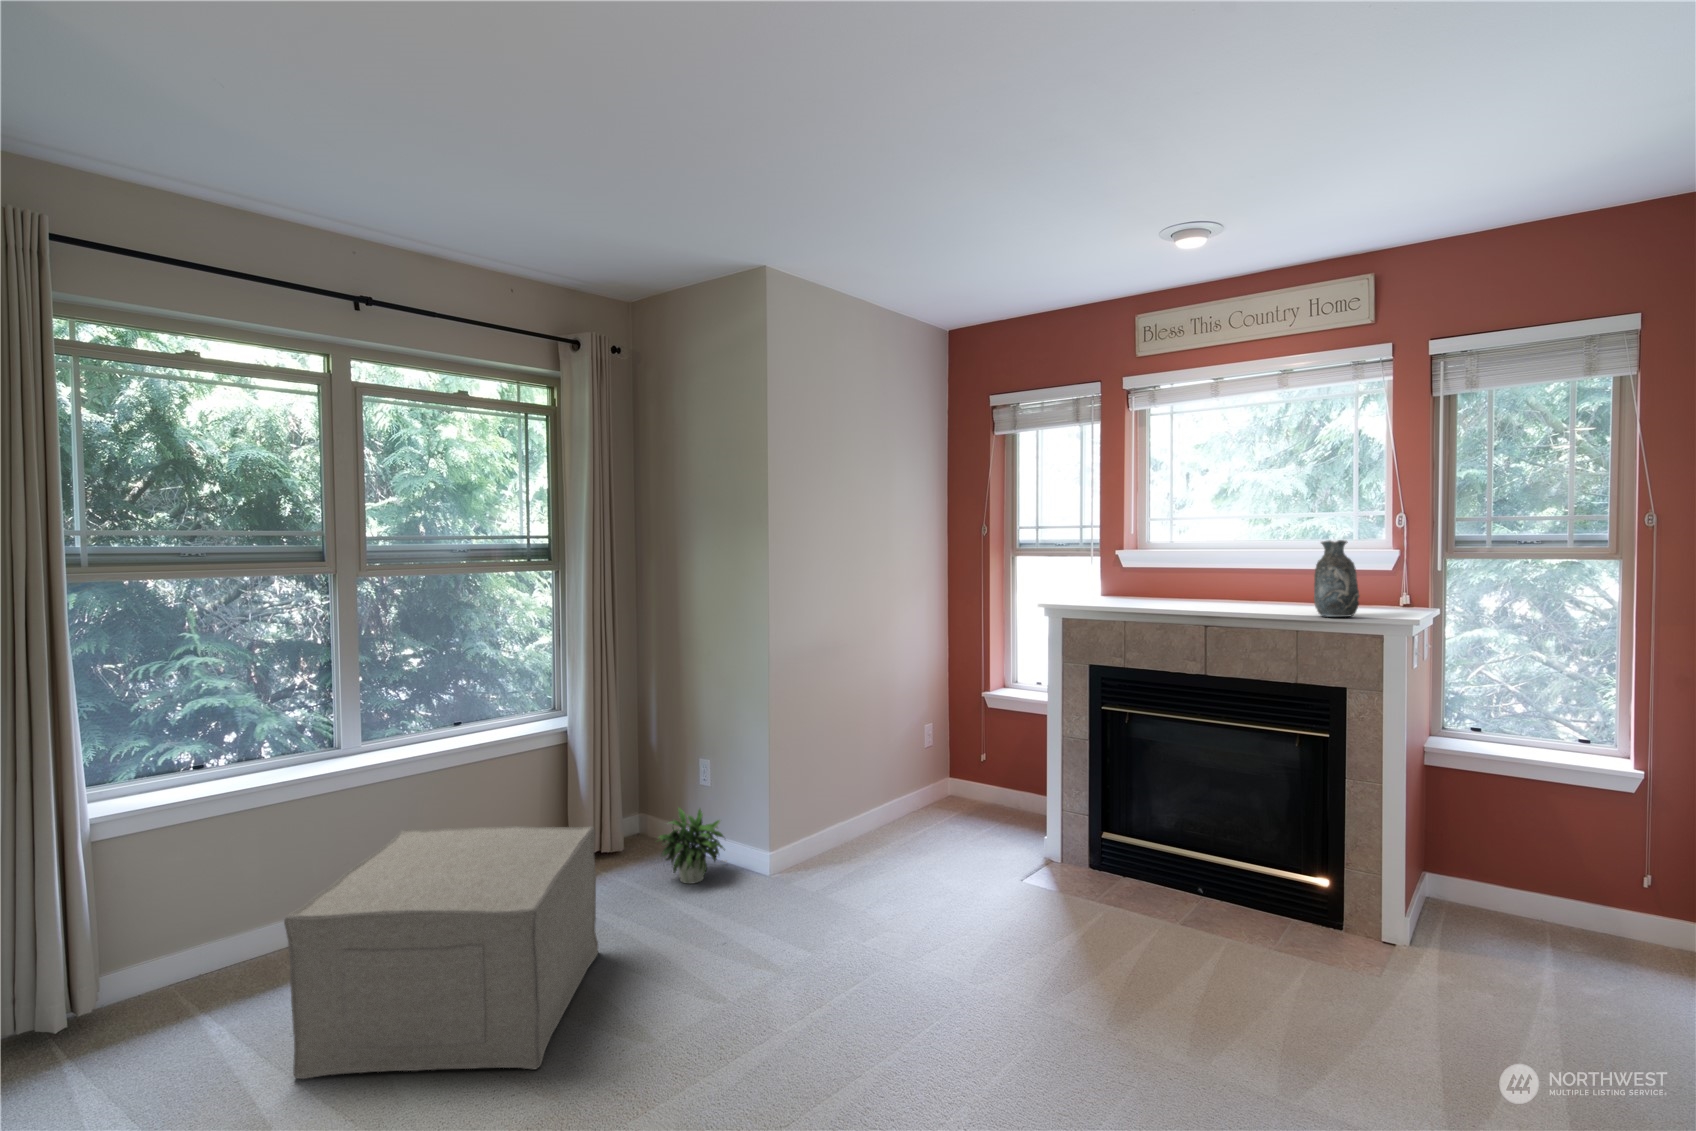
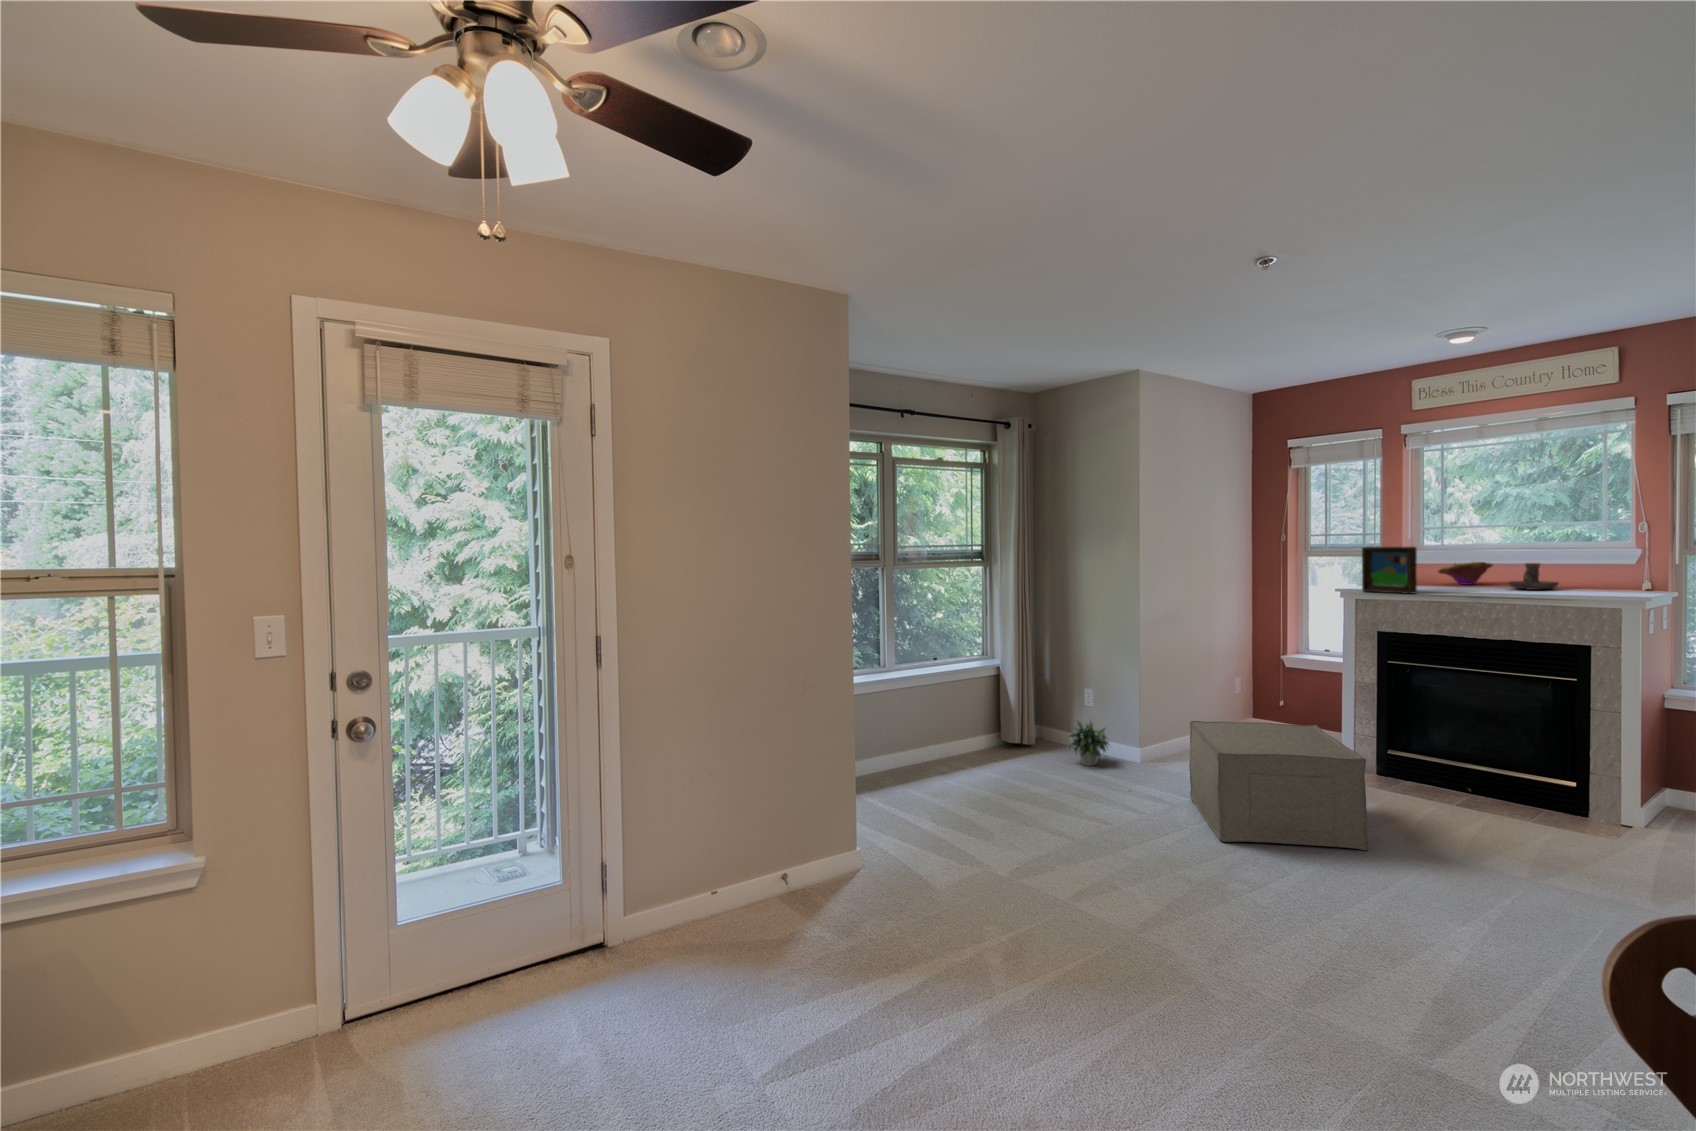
decorative vase: present [1314,540,1359,617] -> none [1562,544,1600,597]
picture frame: none [1071,542,1138,610] -> present [1362,547,1417,594]
decorative bowl: none [1164,565,1229,596] -> present [1438,562,1493,585]
candle holder: none [1244,568,1305,604] -> present [1507,563,1559,590]
ottoman: present [284,826,598,1079] -> present [1189,721,1368,850]

